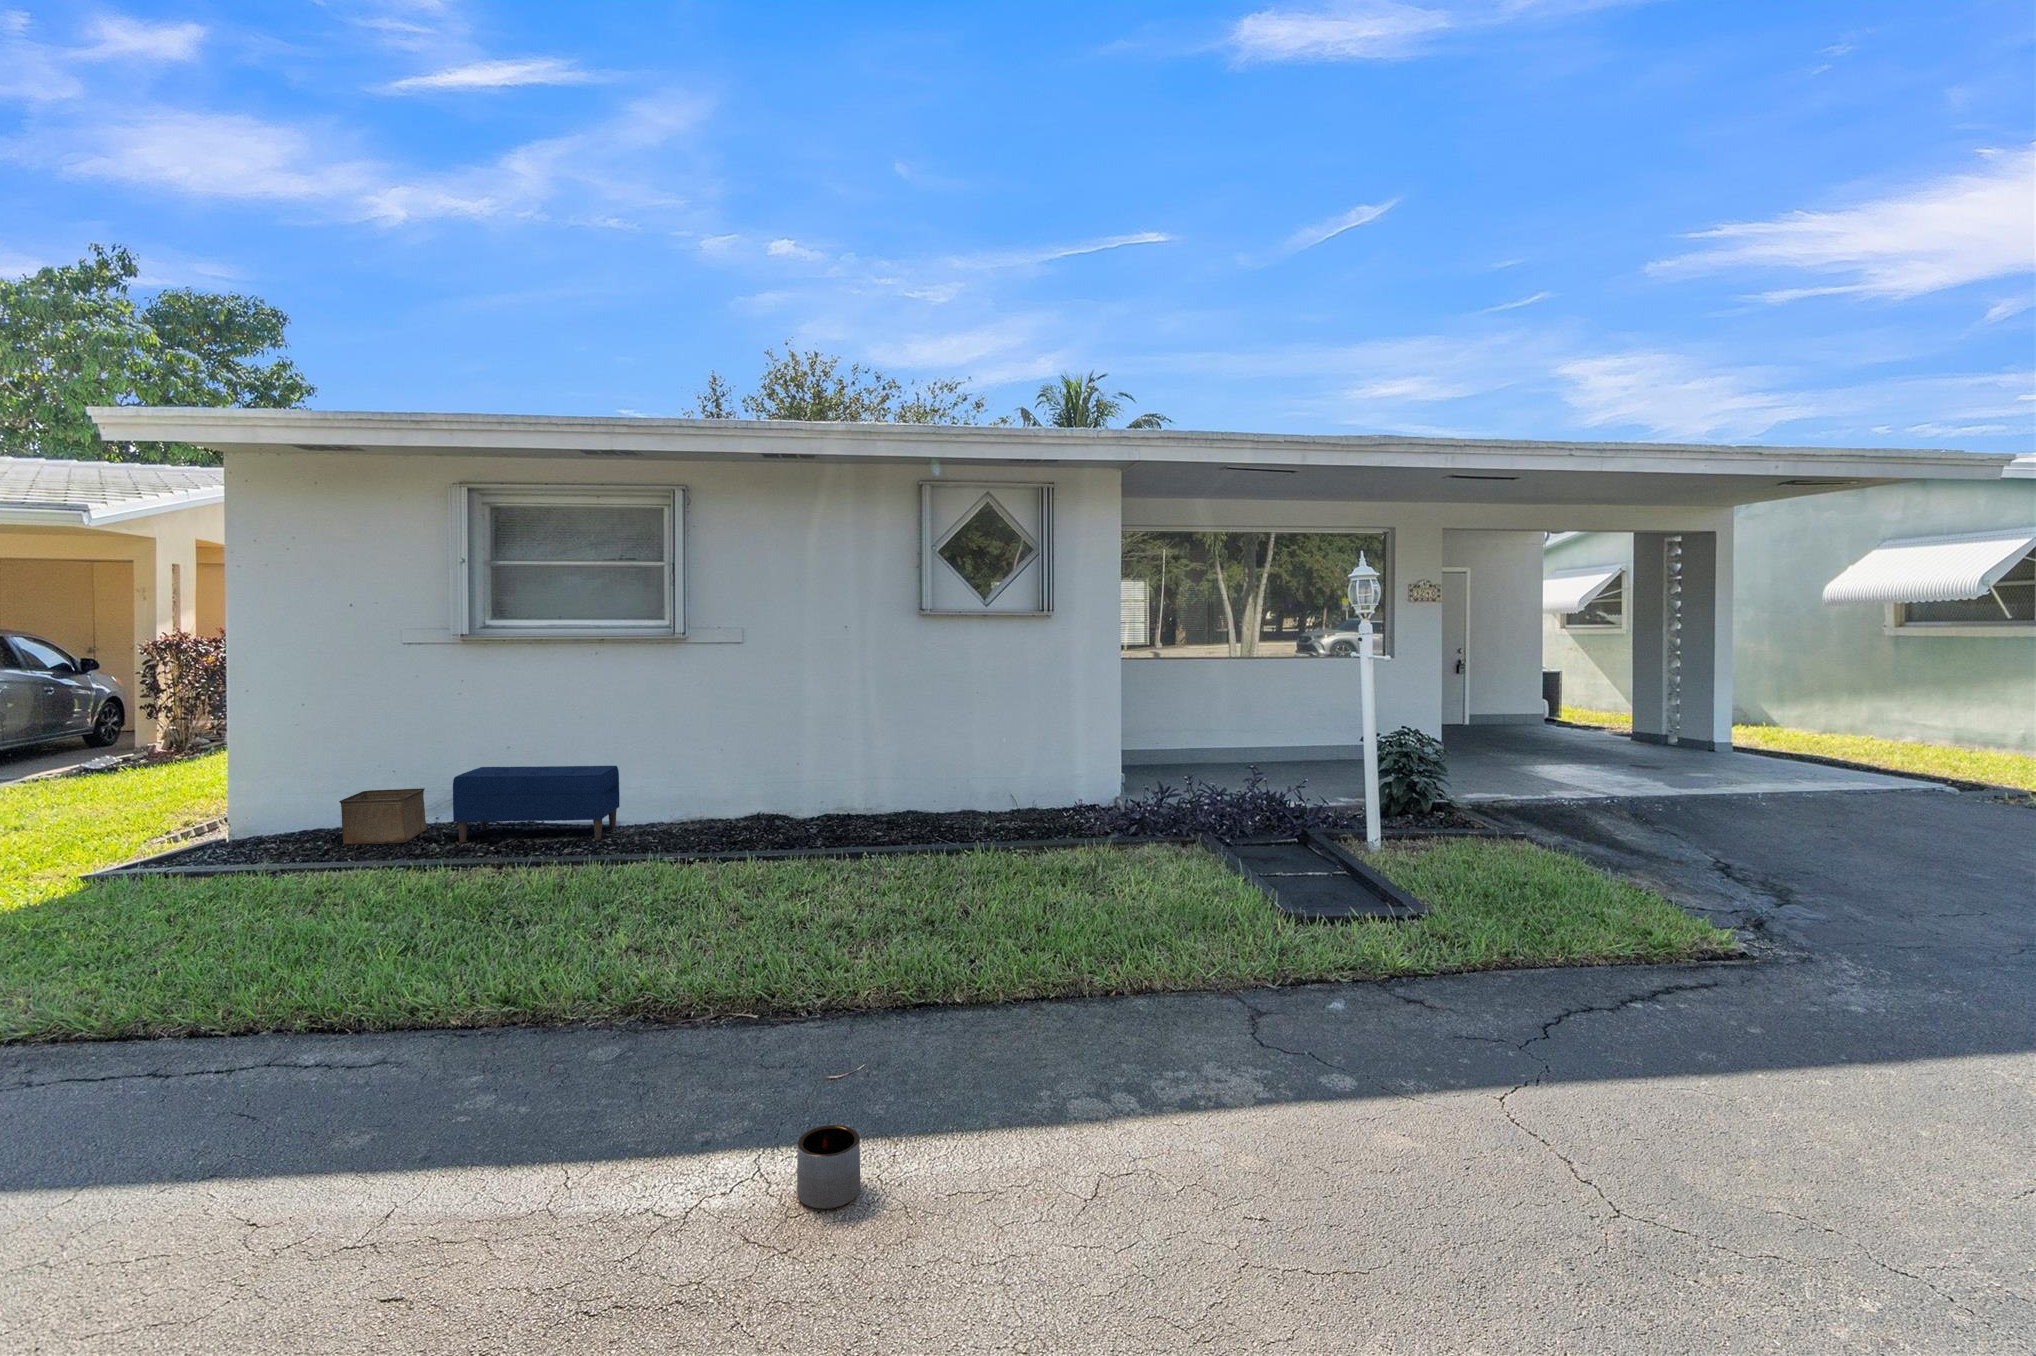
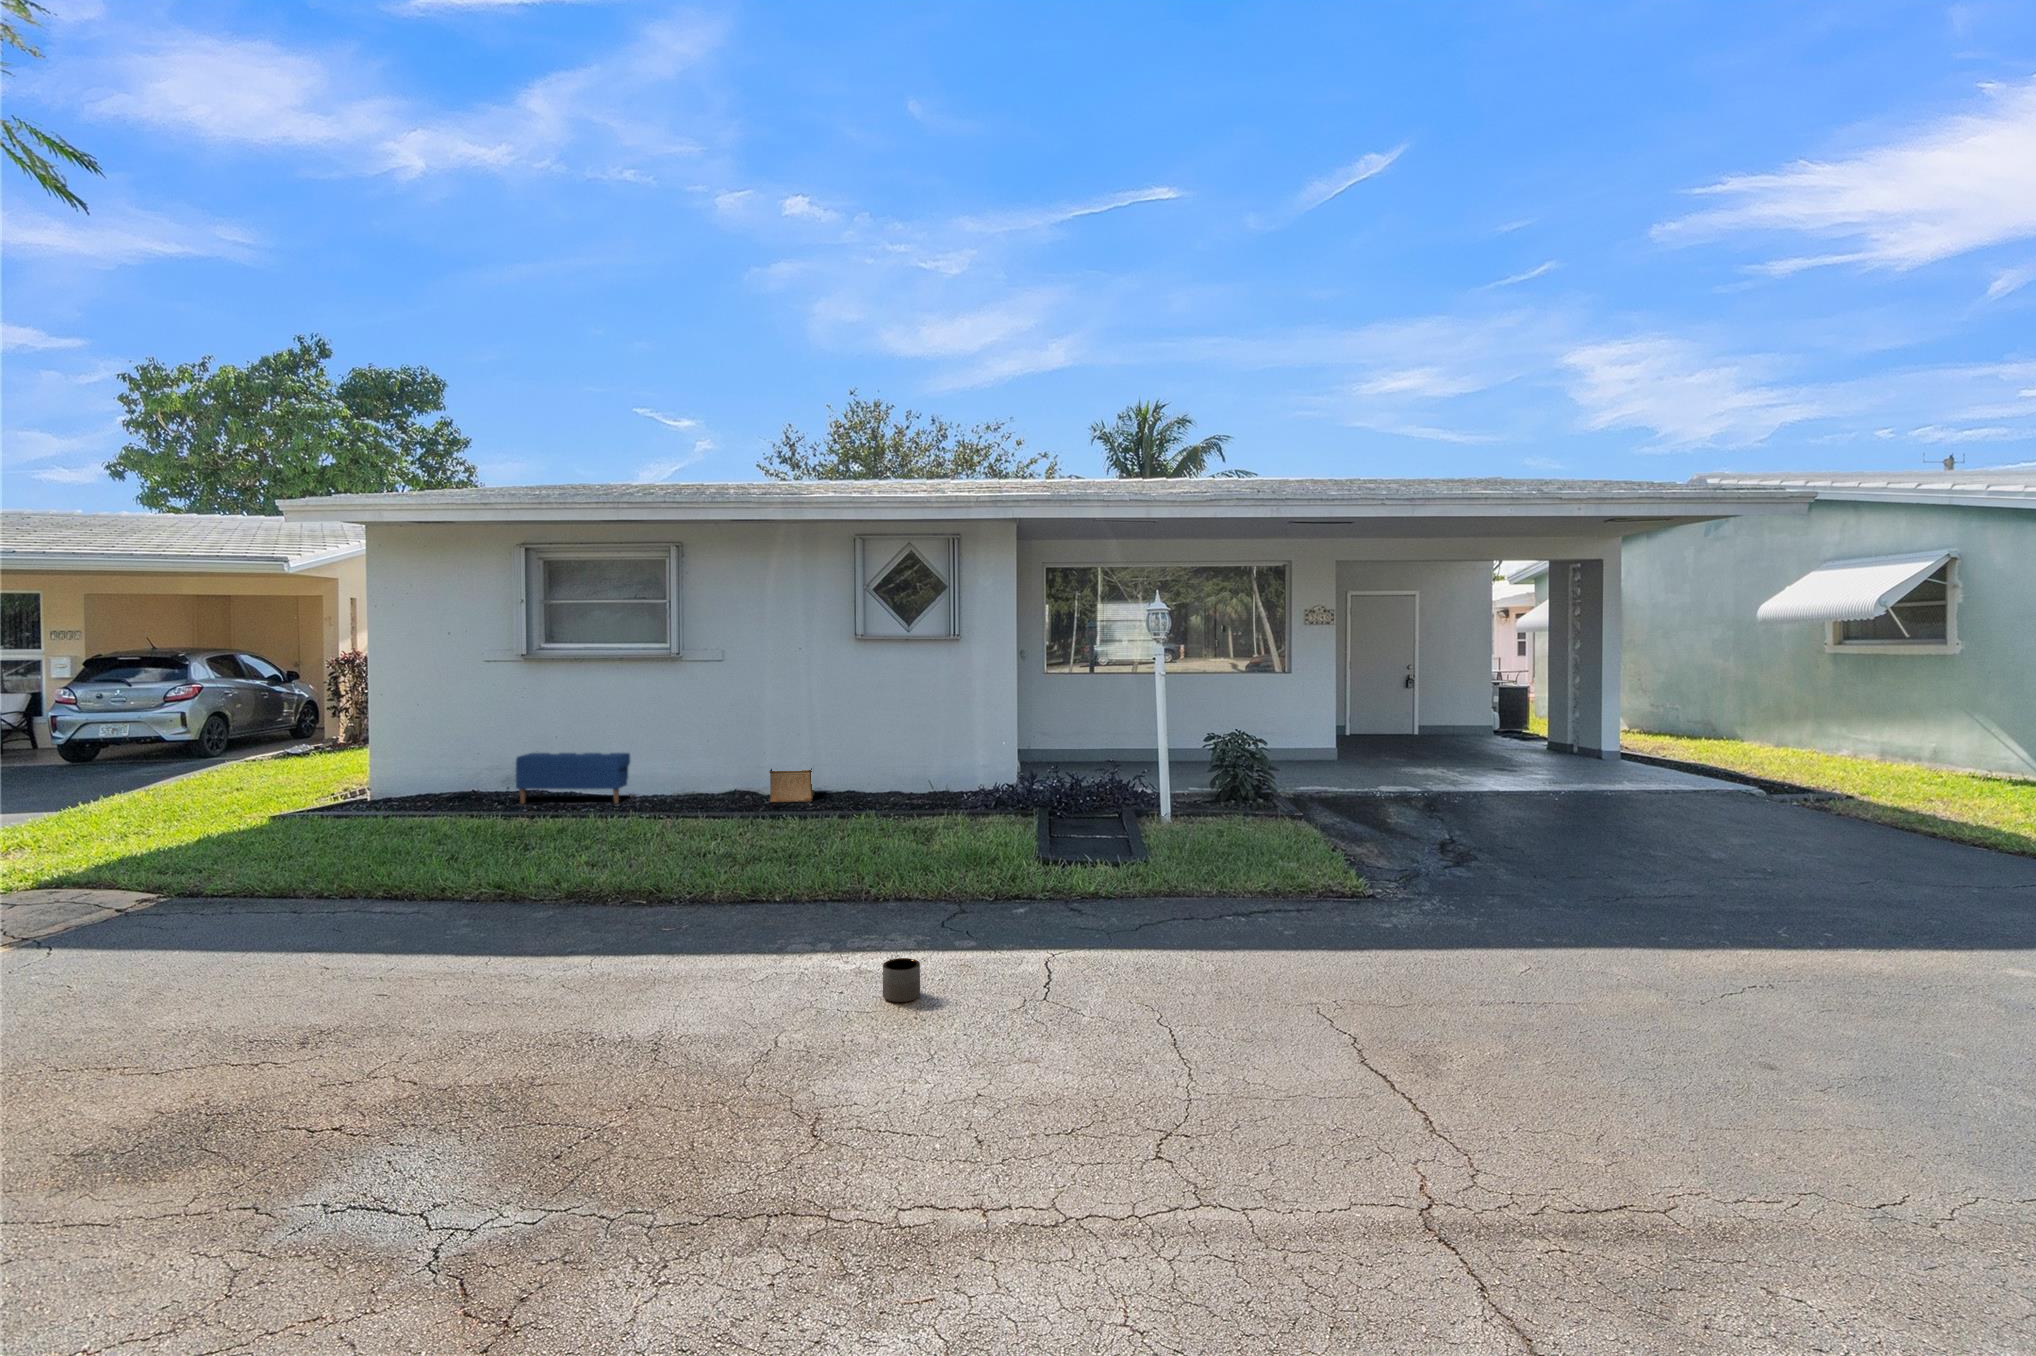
storage bin: present [339,788,427,844] -> present [769,768,815,802]
planter: present [797,1125,860,1209] -> present [883,958,920,1003]

